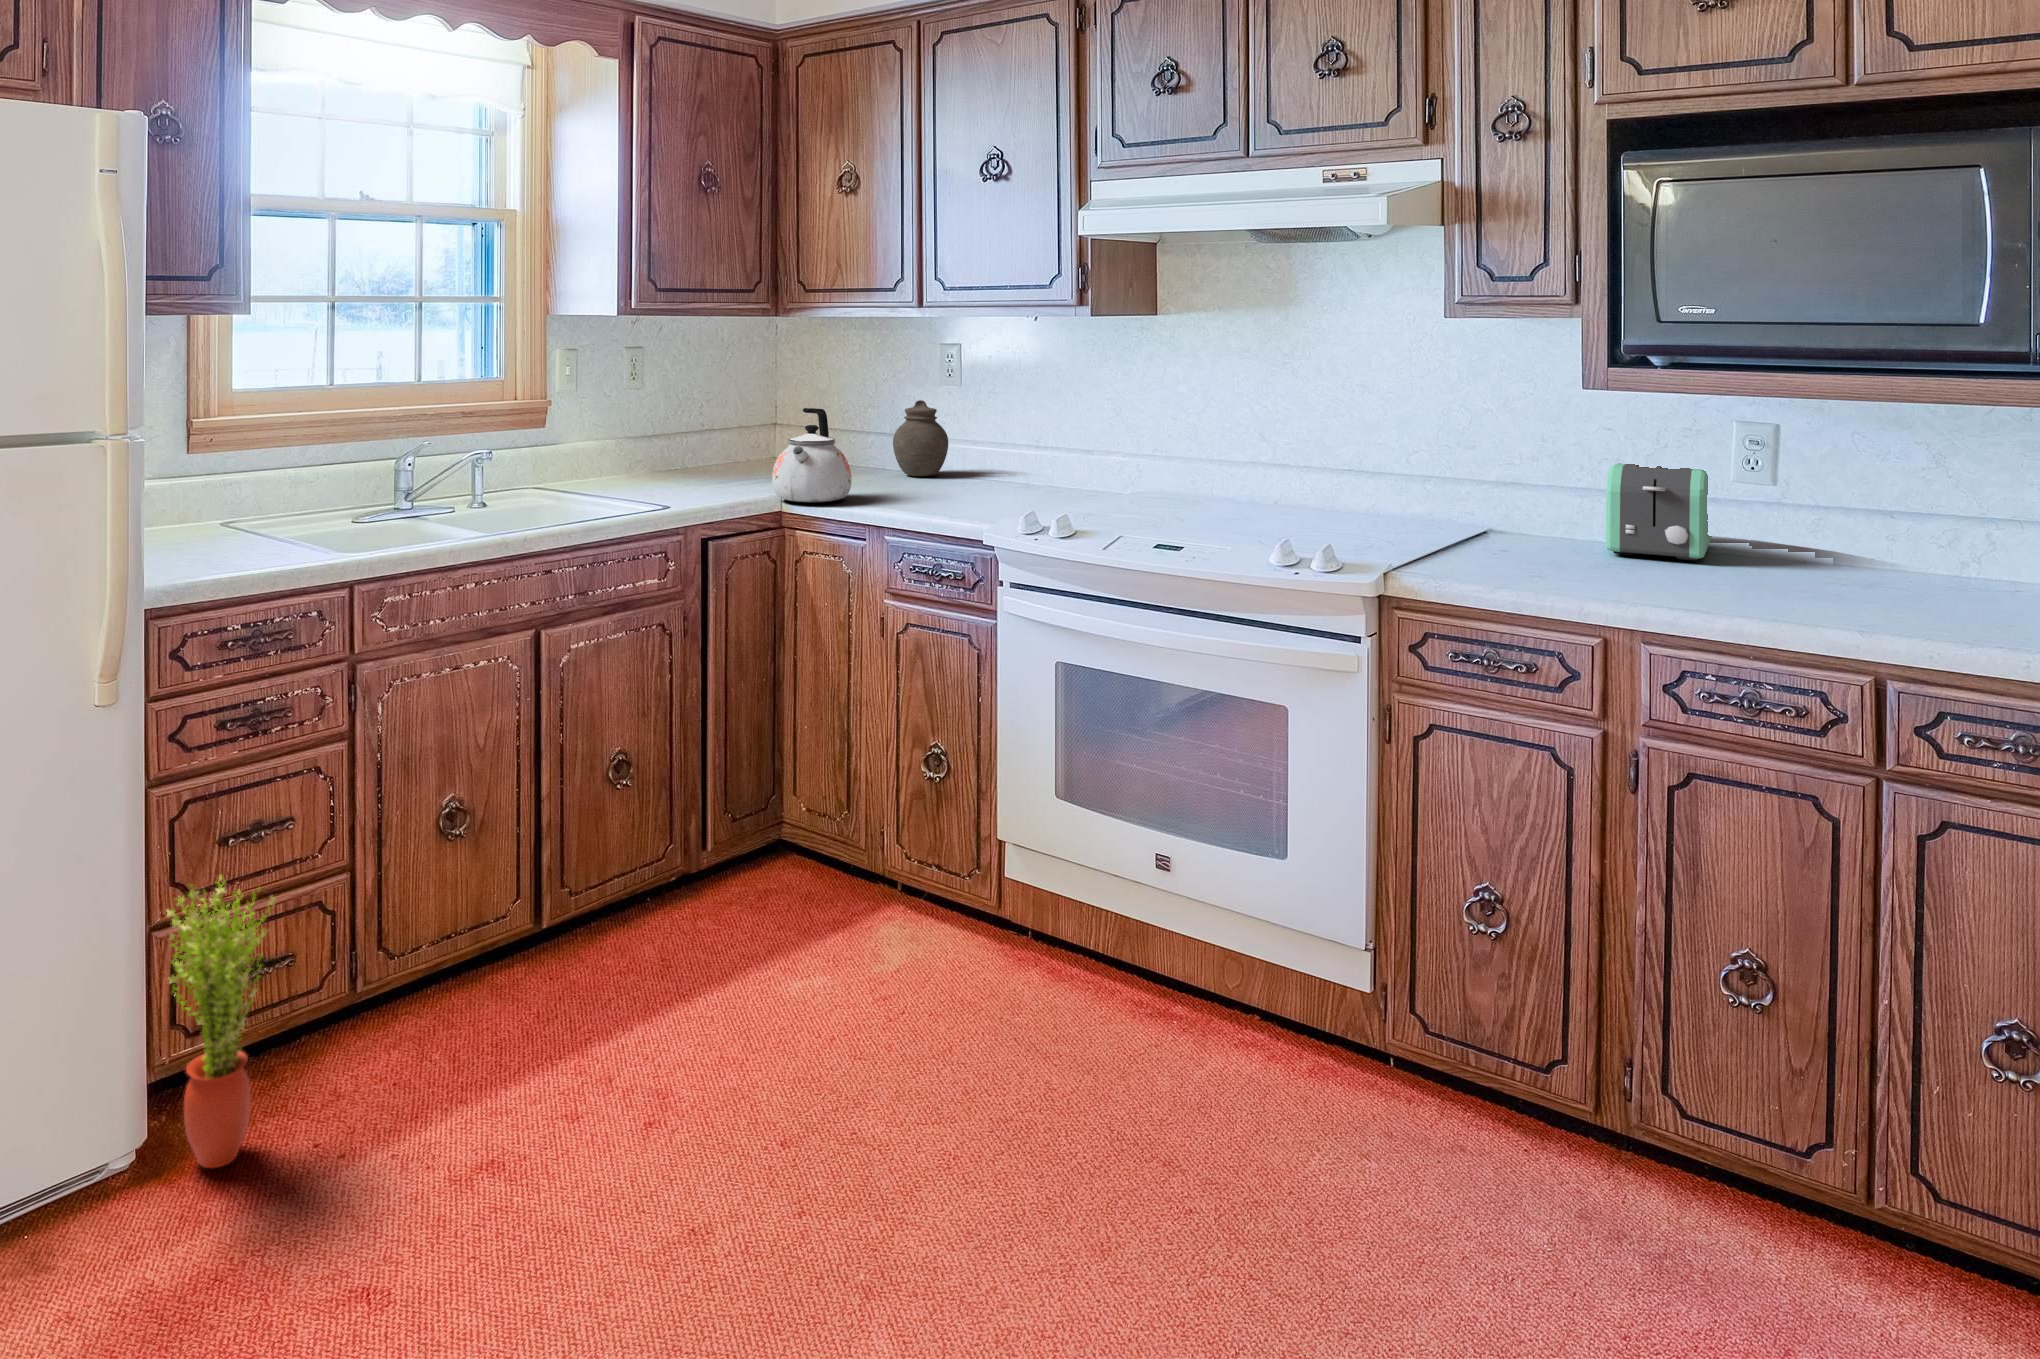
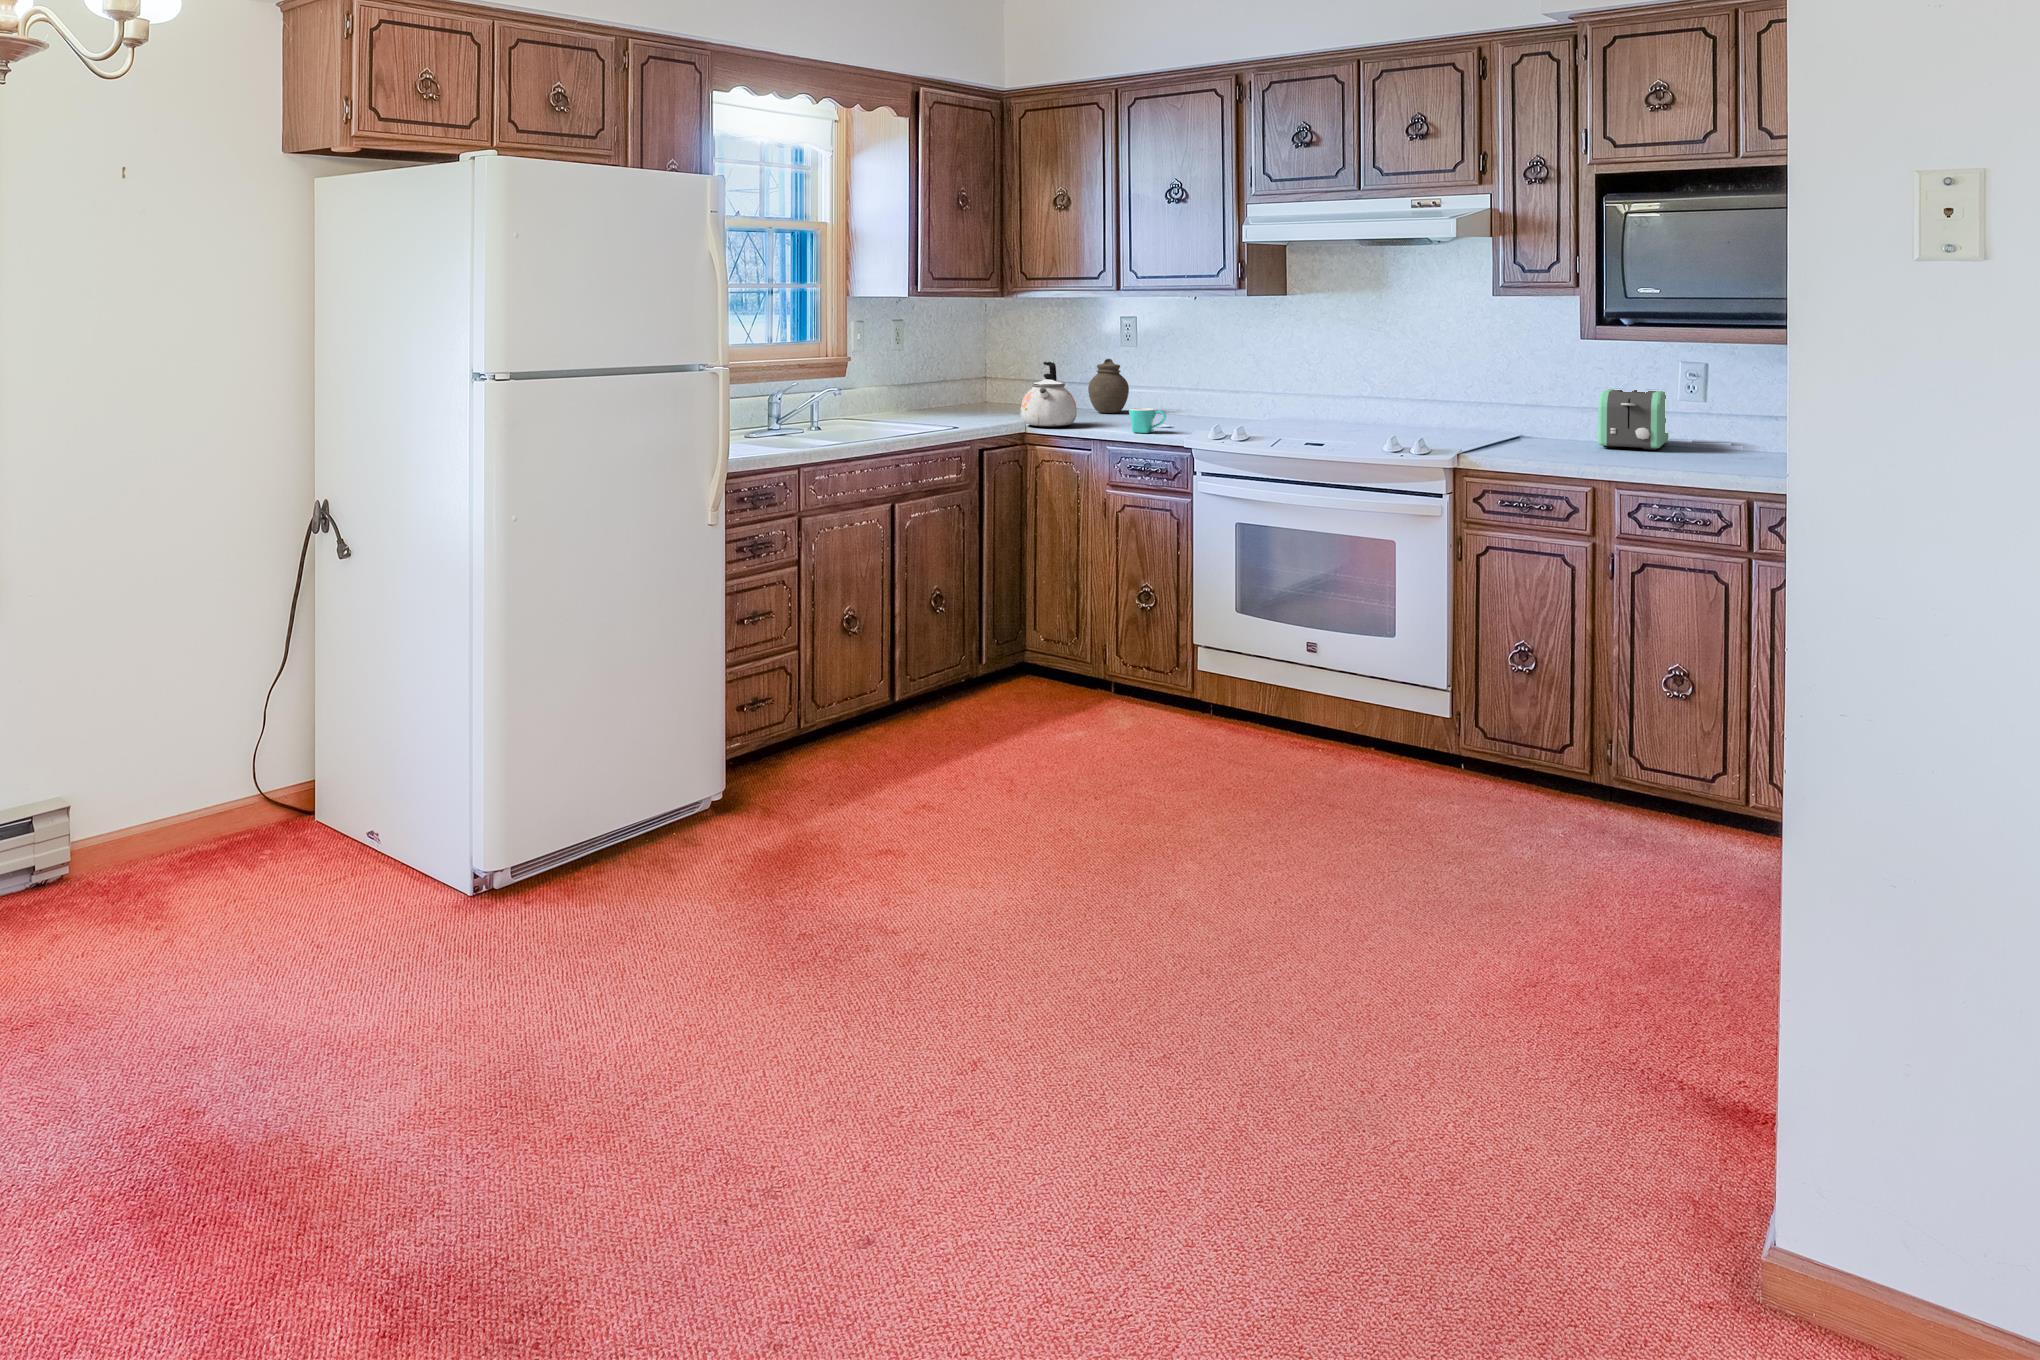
mug: none [915,478,968,516] -> present [1129,408,1166,433]
potted plant: present [167,876,275,1168] -> none [739,631,795,802]

